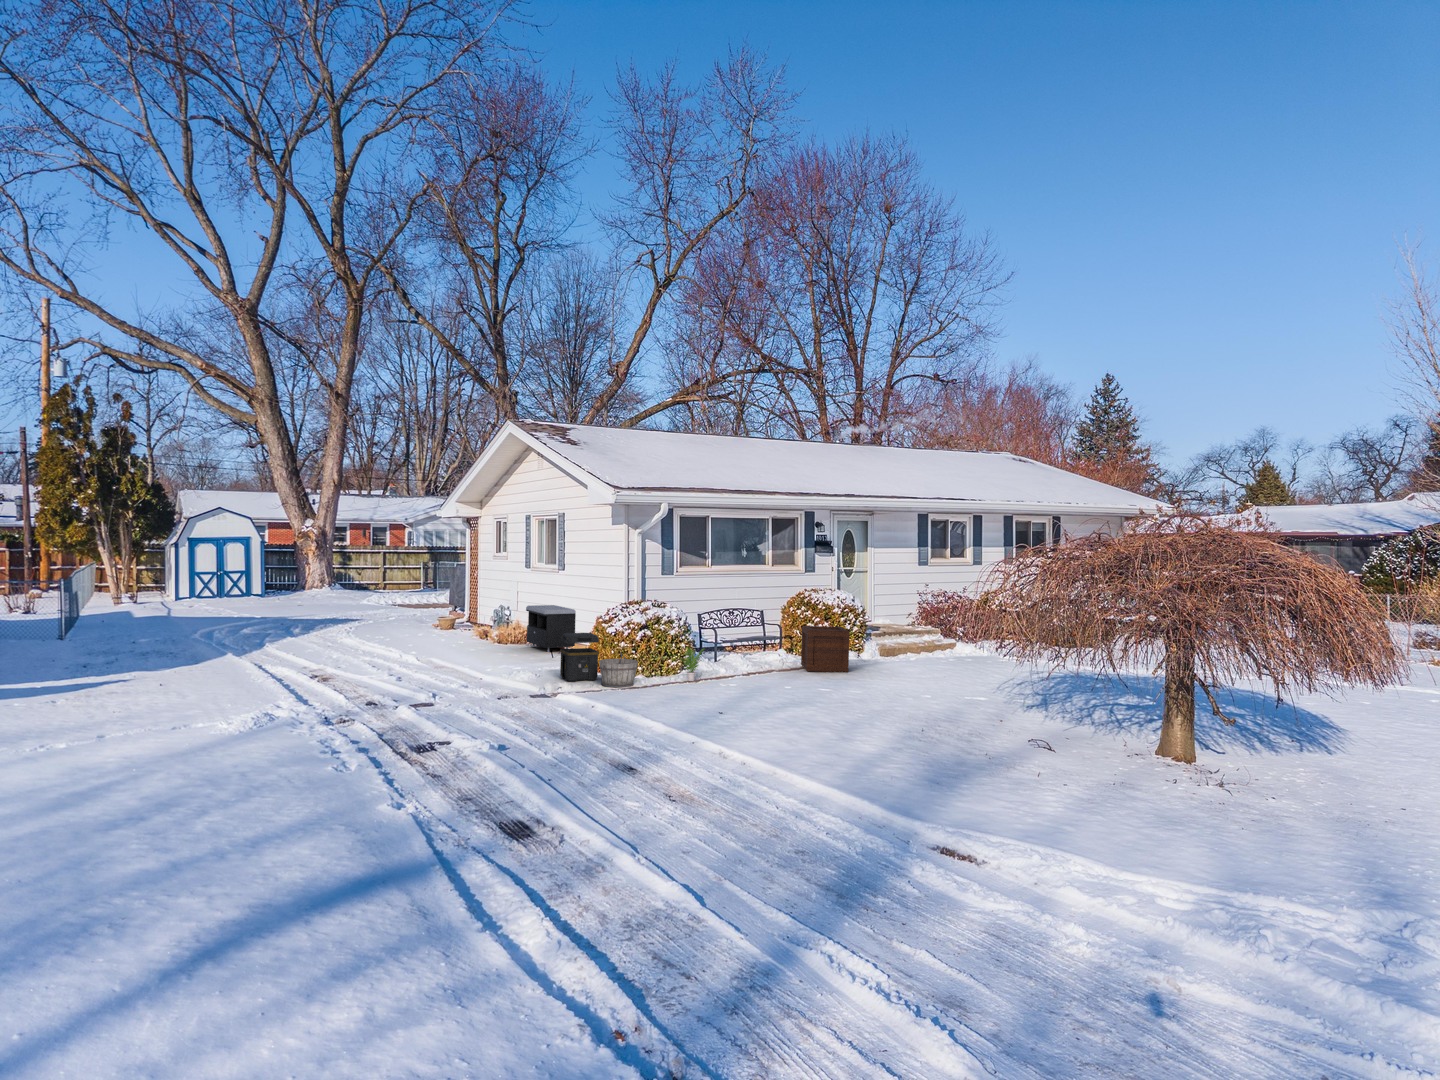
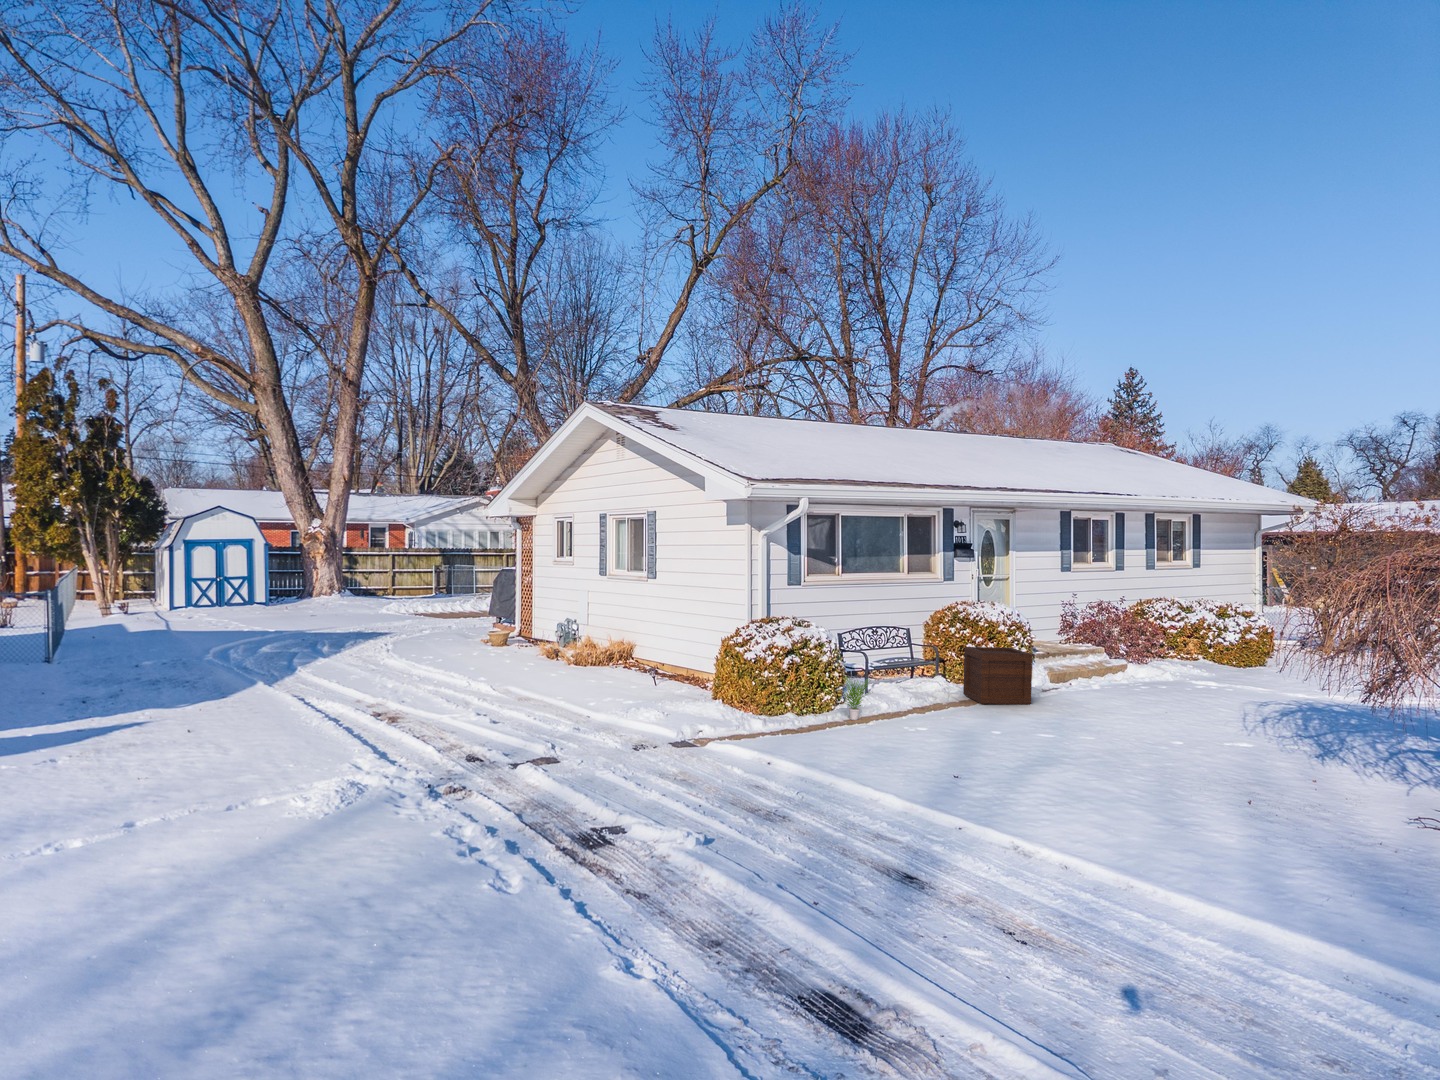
storage bench: present [526,605,576,652] -> none [610,620,674,678]
toolbox: present [560,633,599,682] -> none [689,659,740,722]
wooden bucket: present [599,654,638,687] -> none [746,685,795,731]

